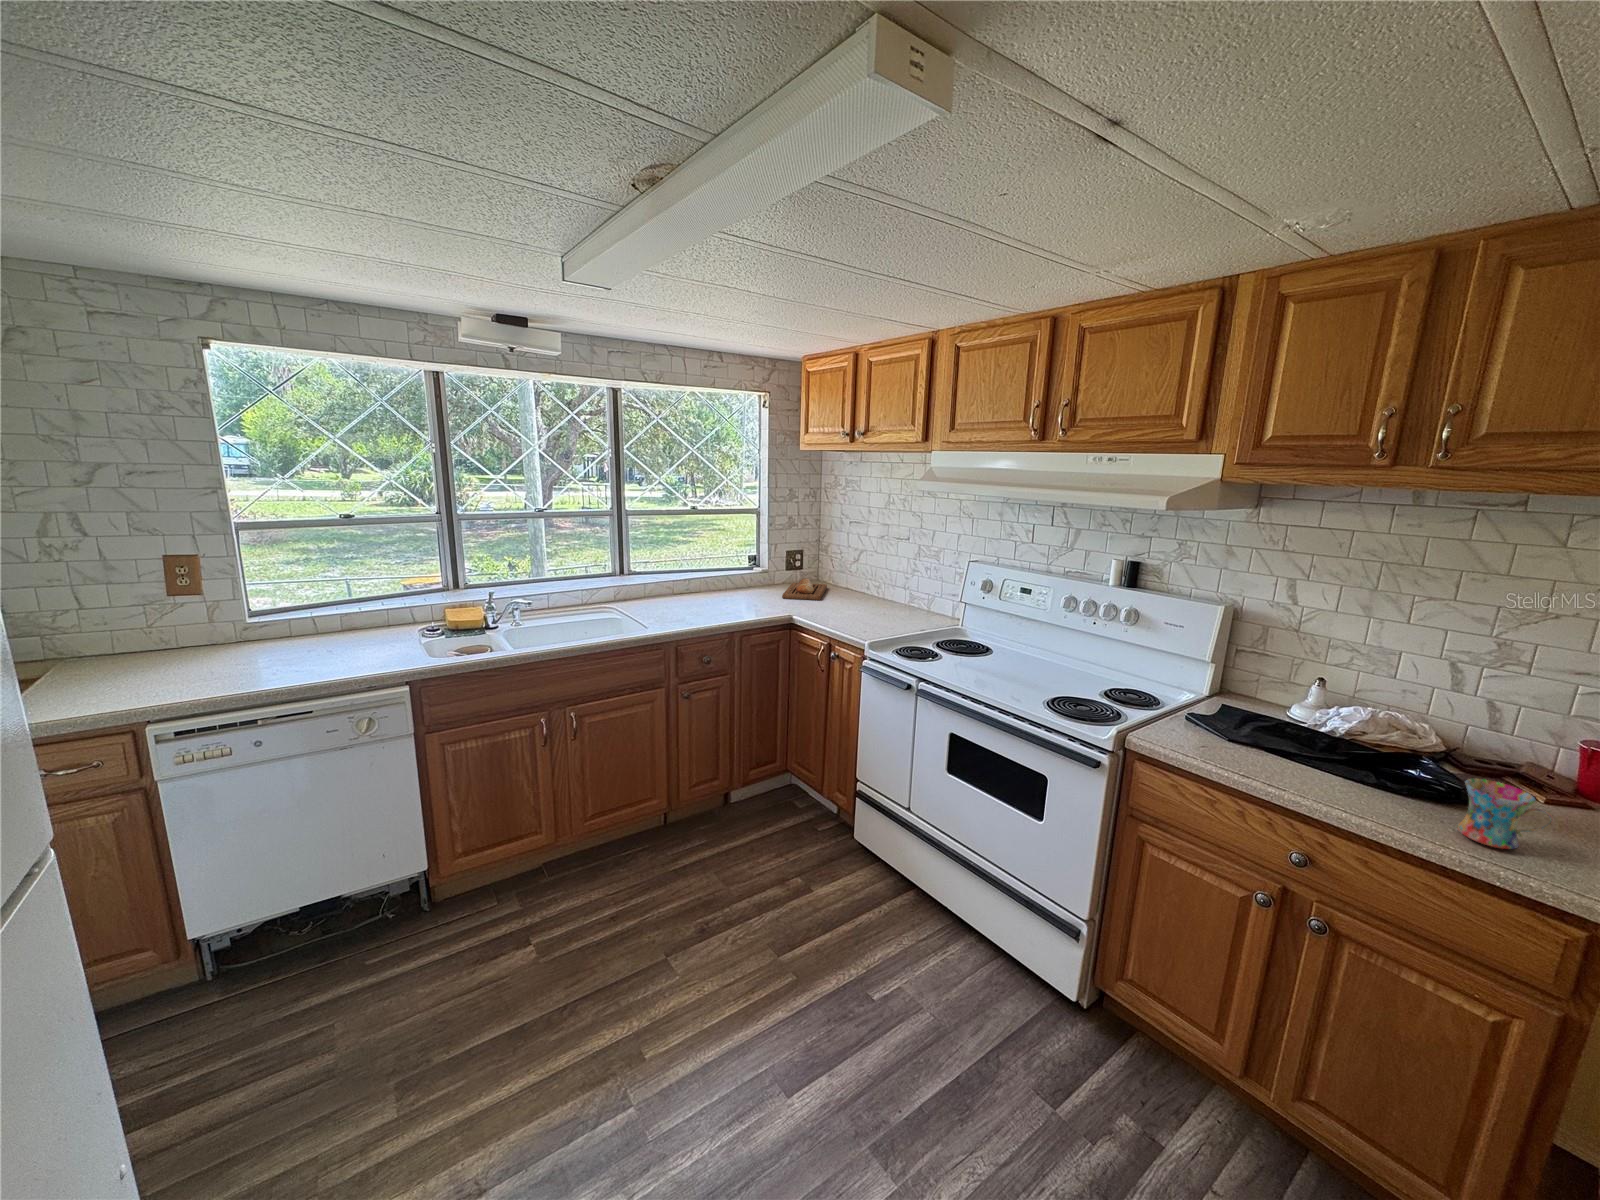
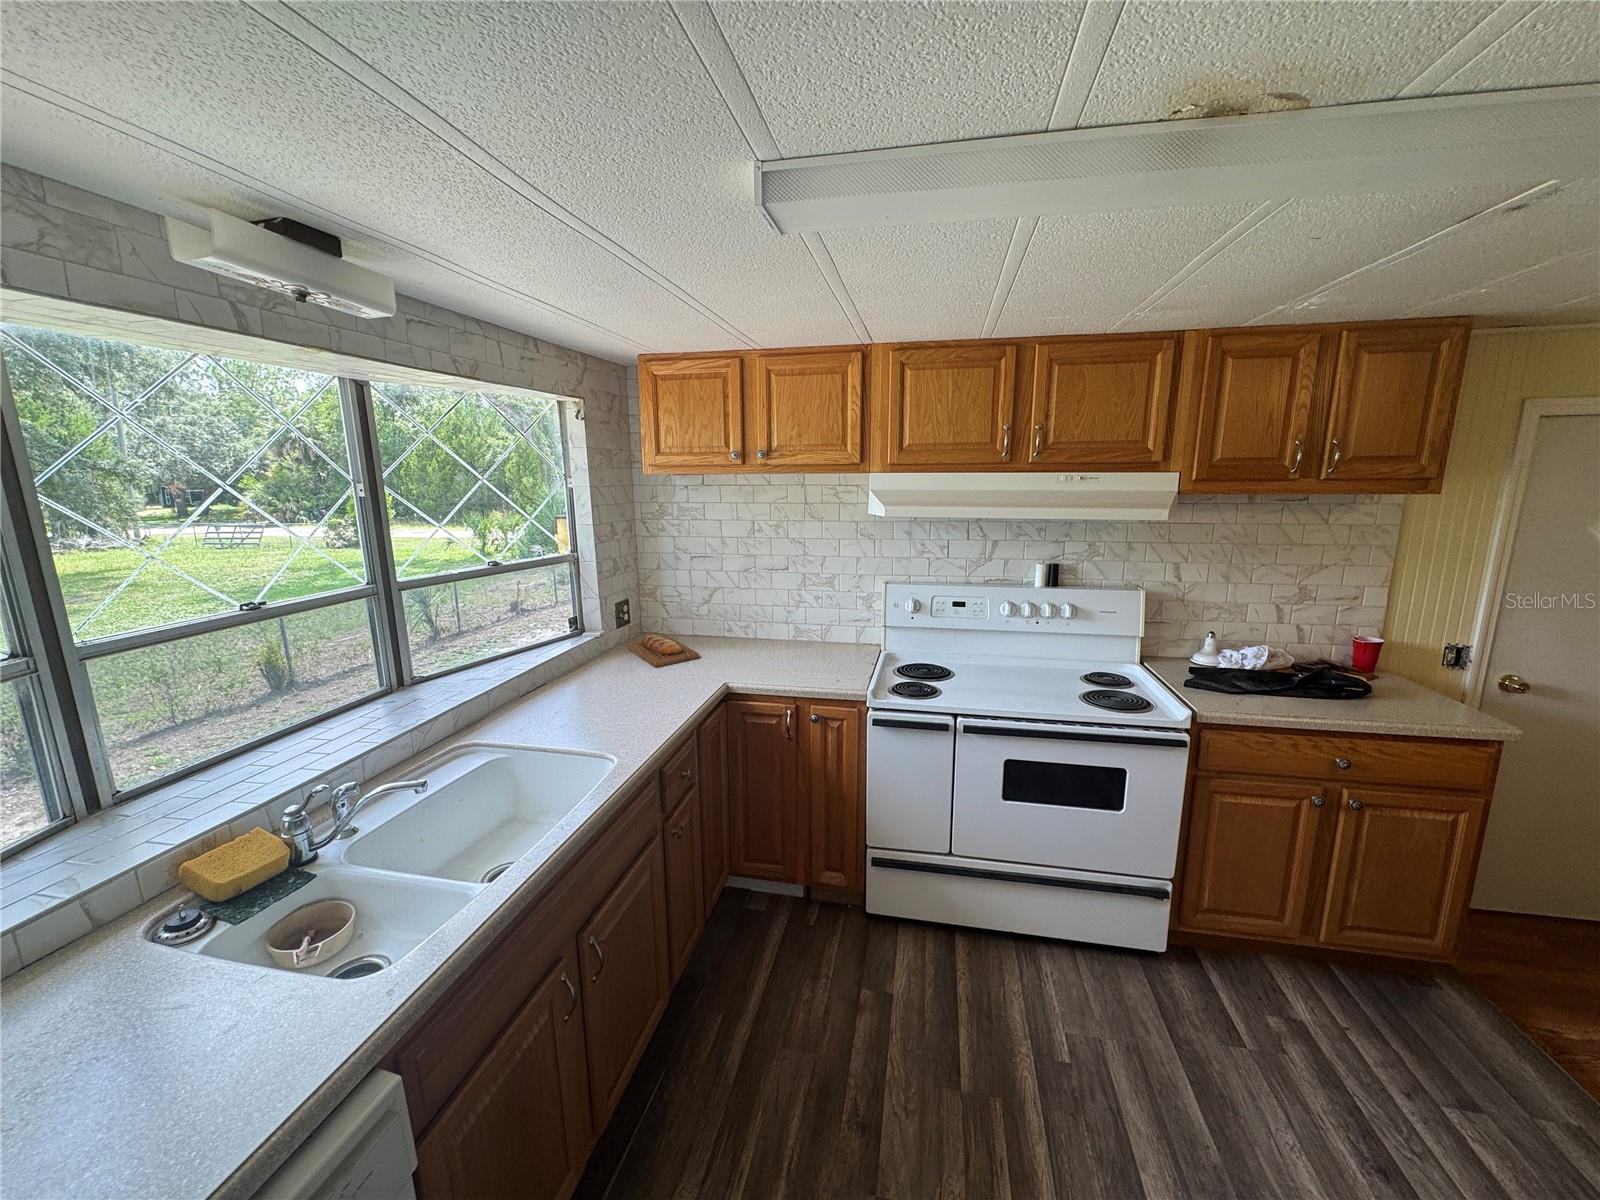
mug: present [1457,779,1553,849] -> none [1397,676,1450,717]

